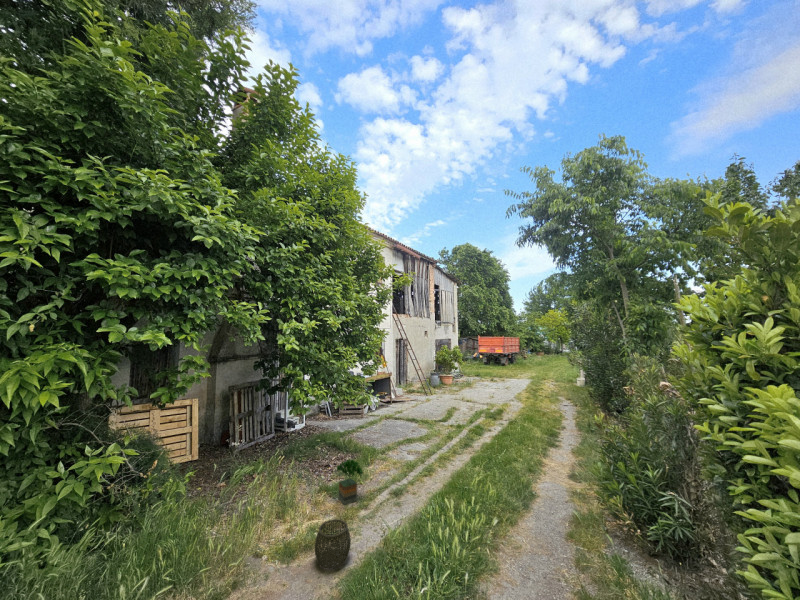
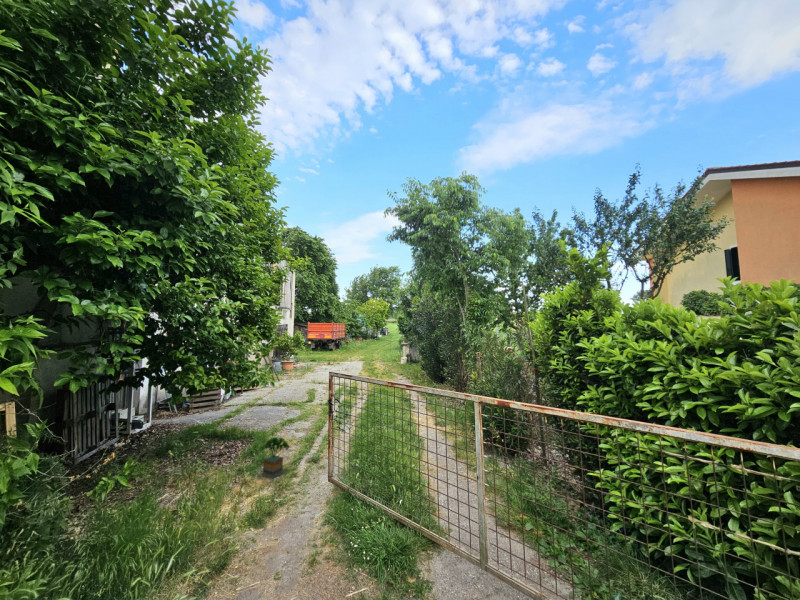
woven basket: present [315,519,351,569] -> none [283,480,315,520]

